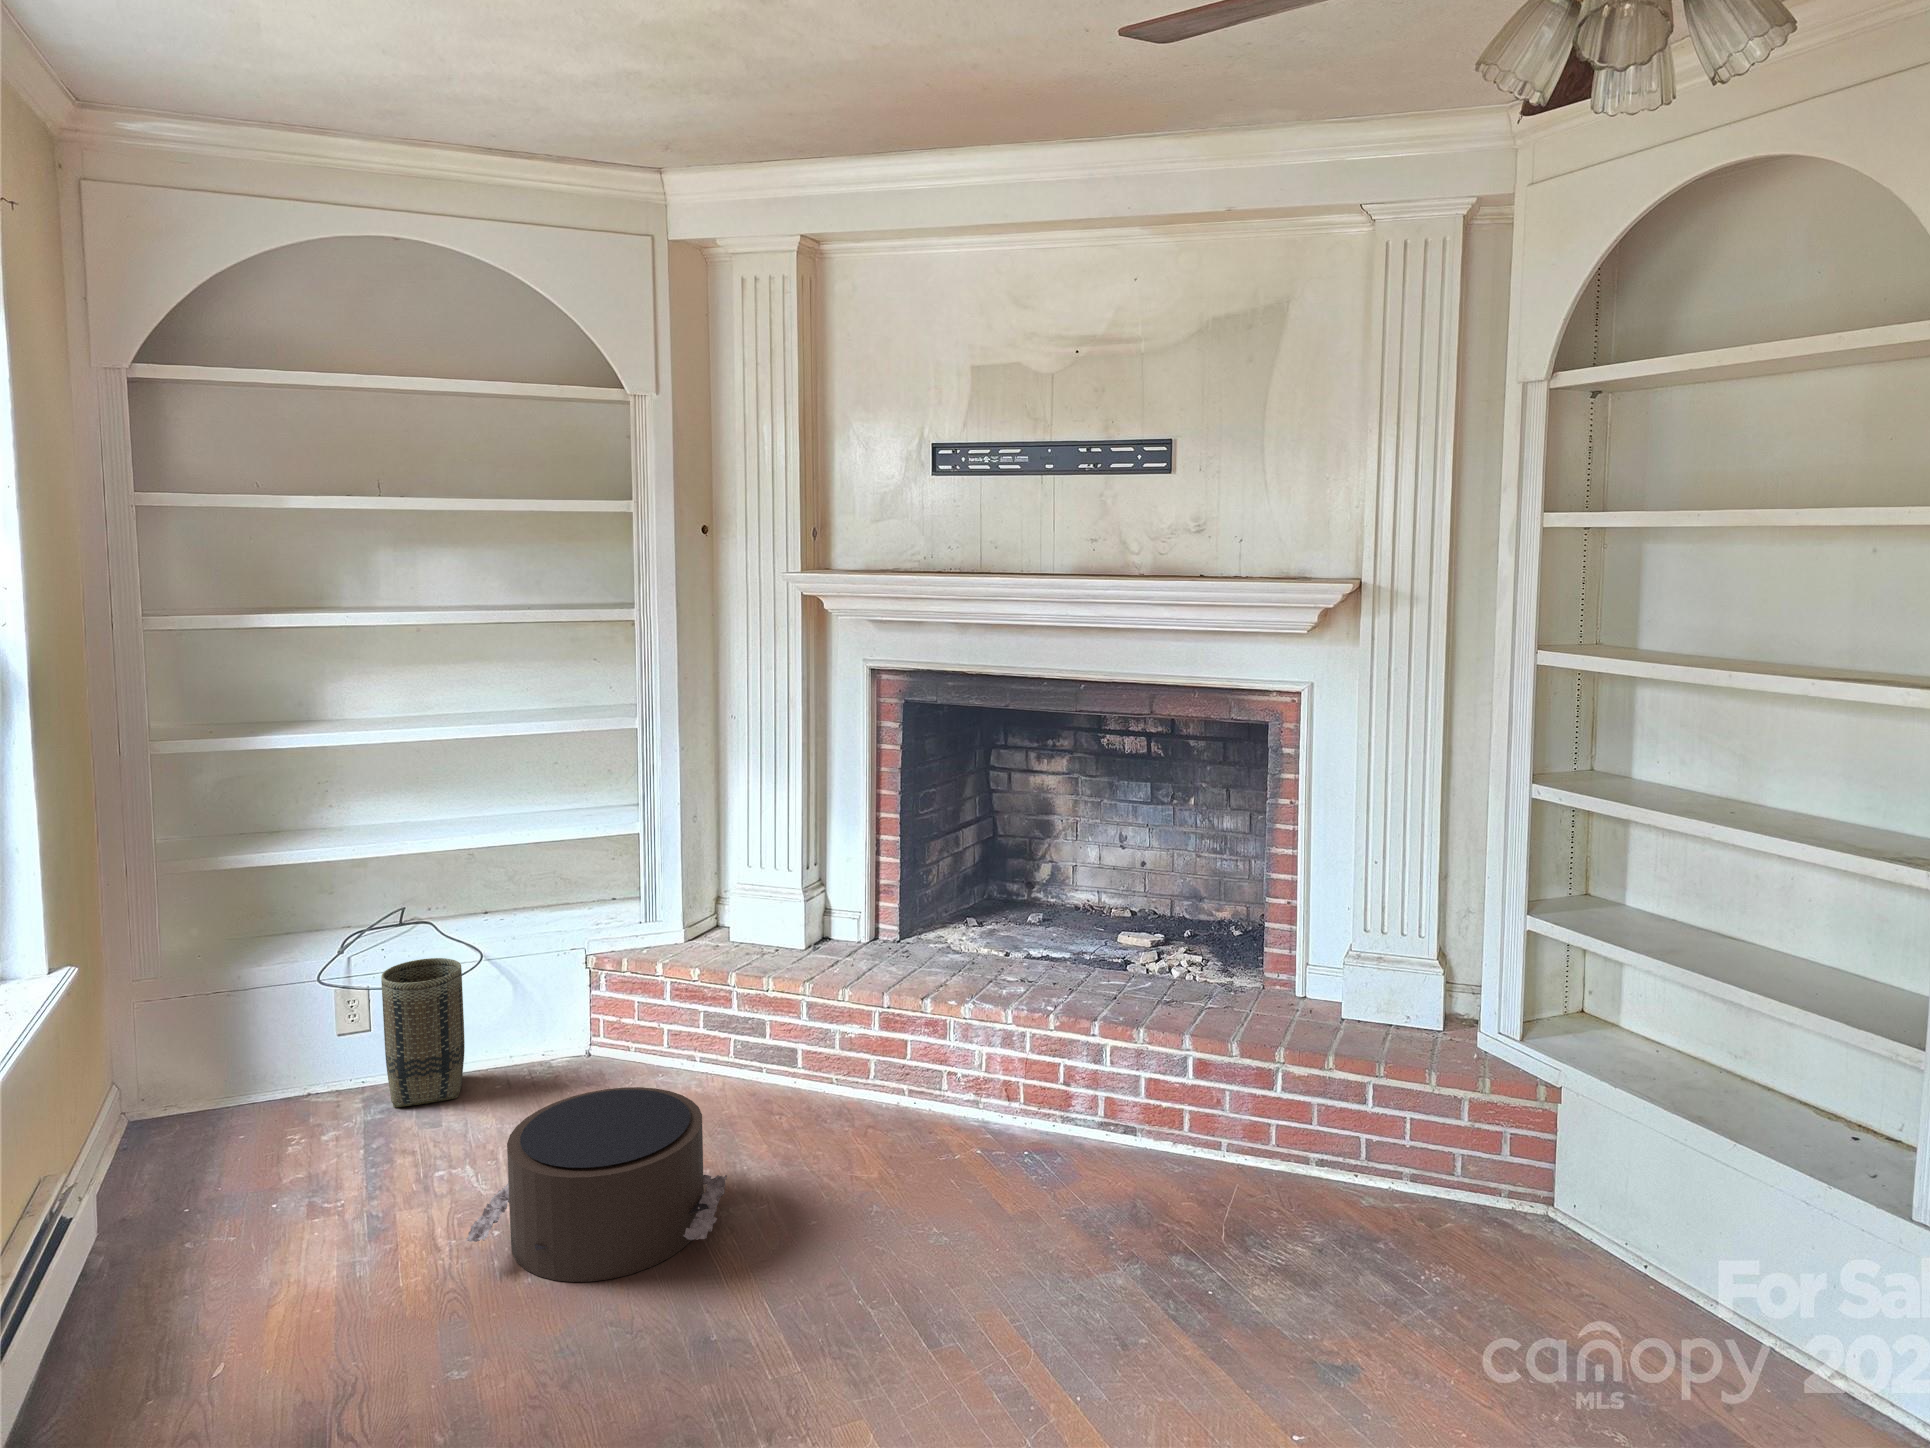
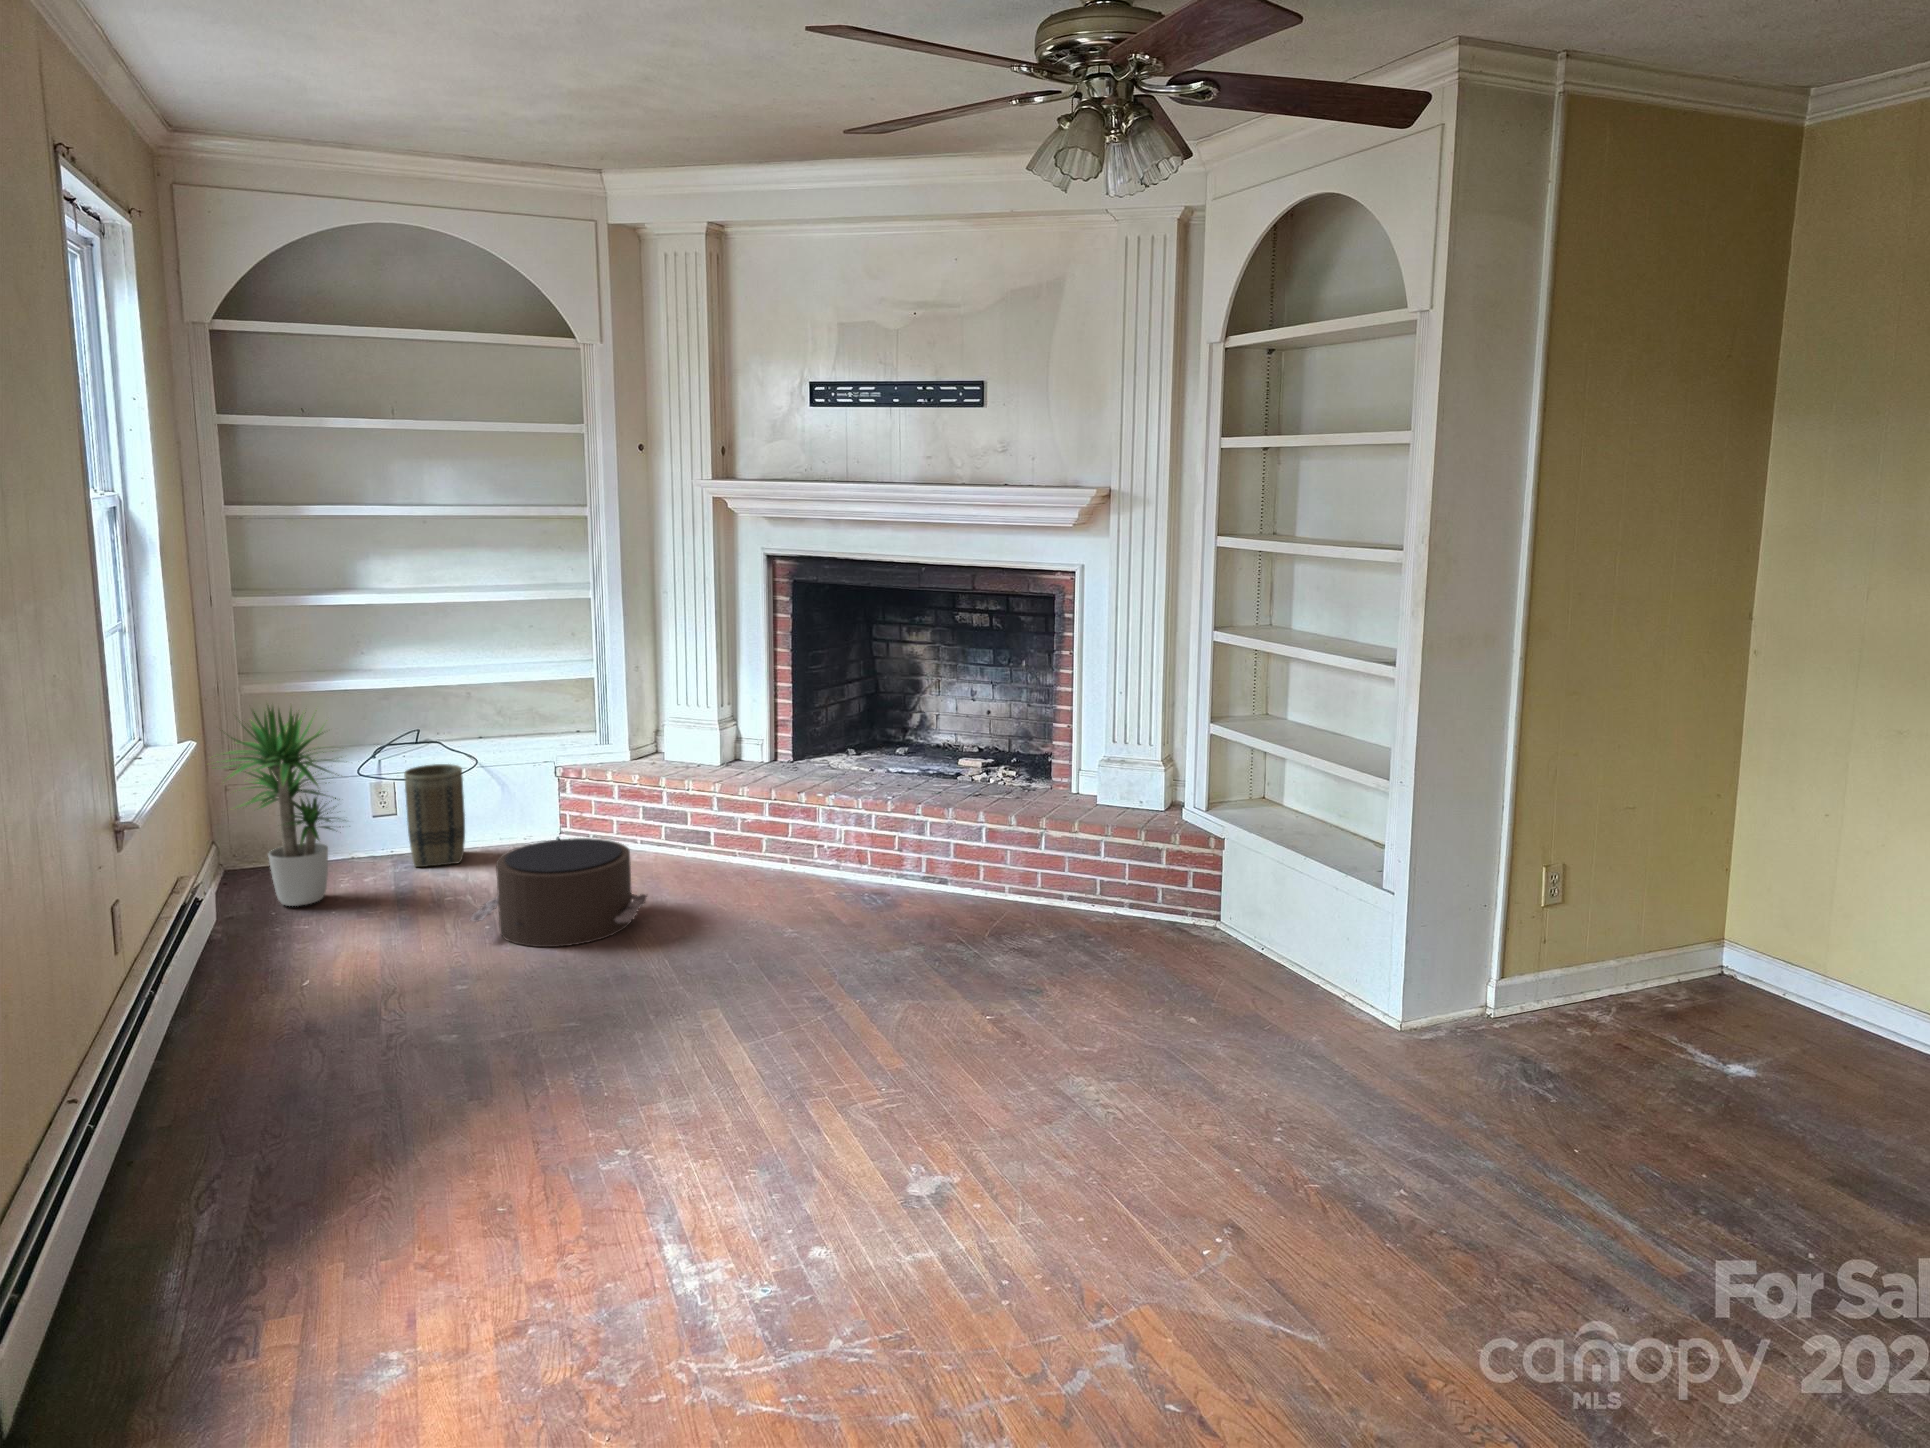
potted plant: none [77,896,307,1195] -> present [223,705,339,906]

